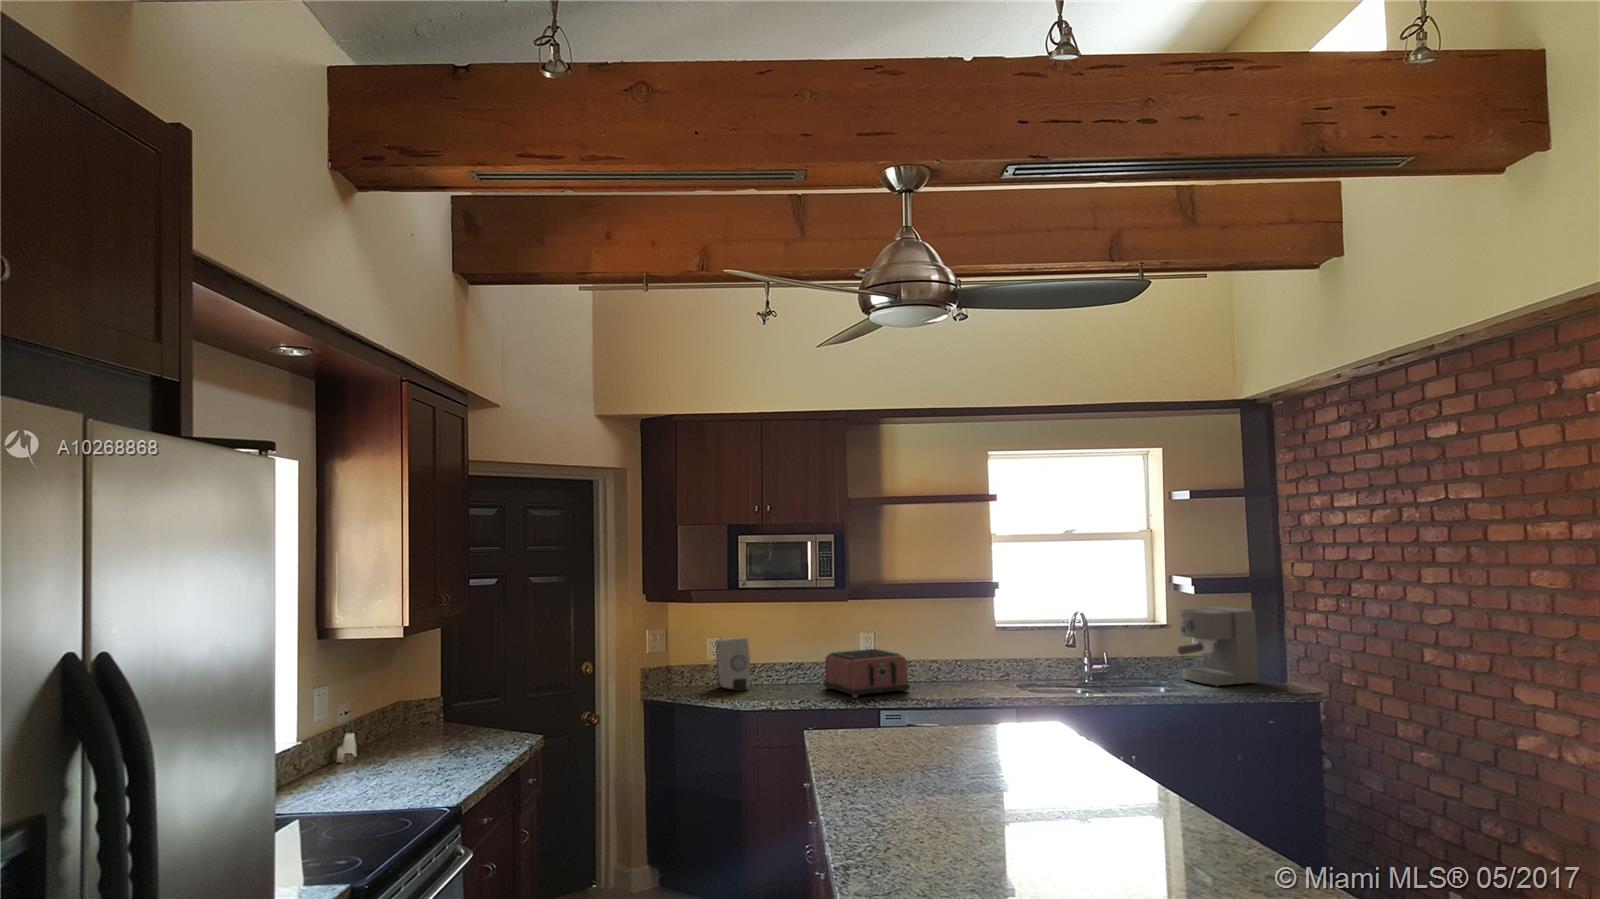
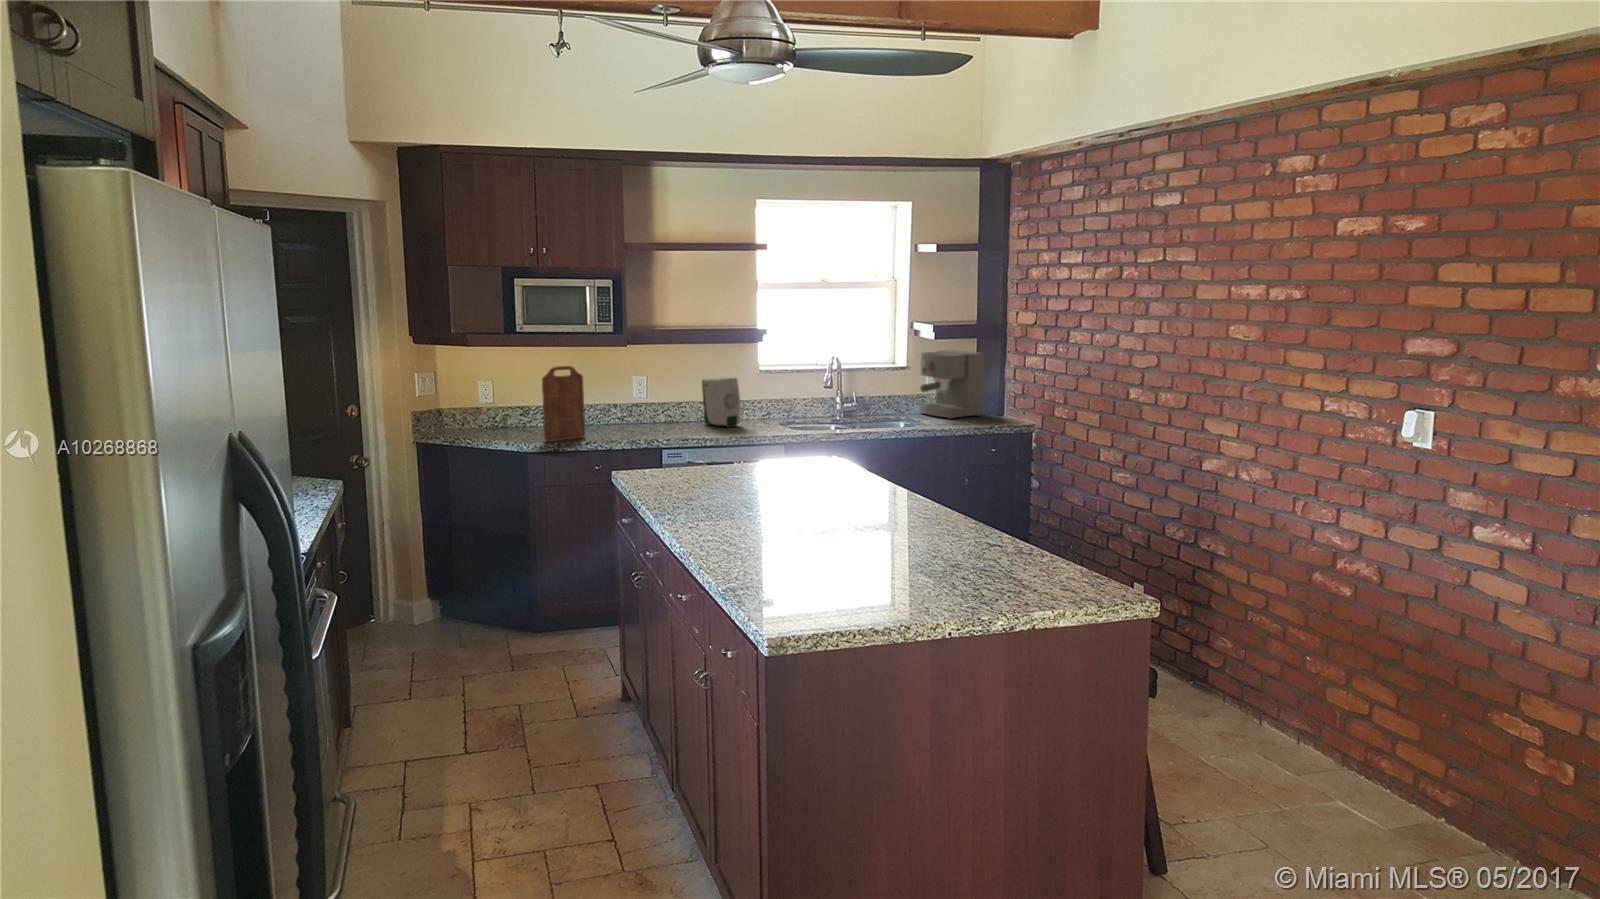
cutting board: none [760,622,803,700] -> present [542,366,585,441]
soap dispenser: present [716,638,750,691] -> present [702,378,741,427]
toaster: present [824,649,910,698] -> none [601,391,687,437]

